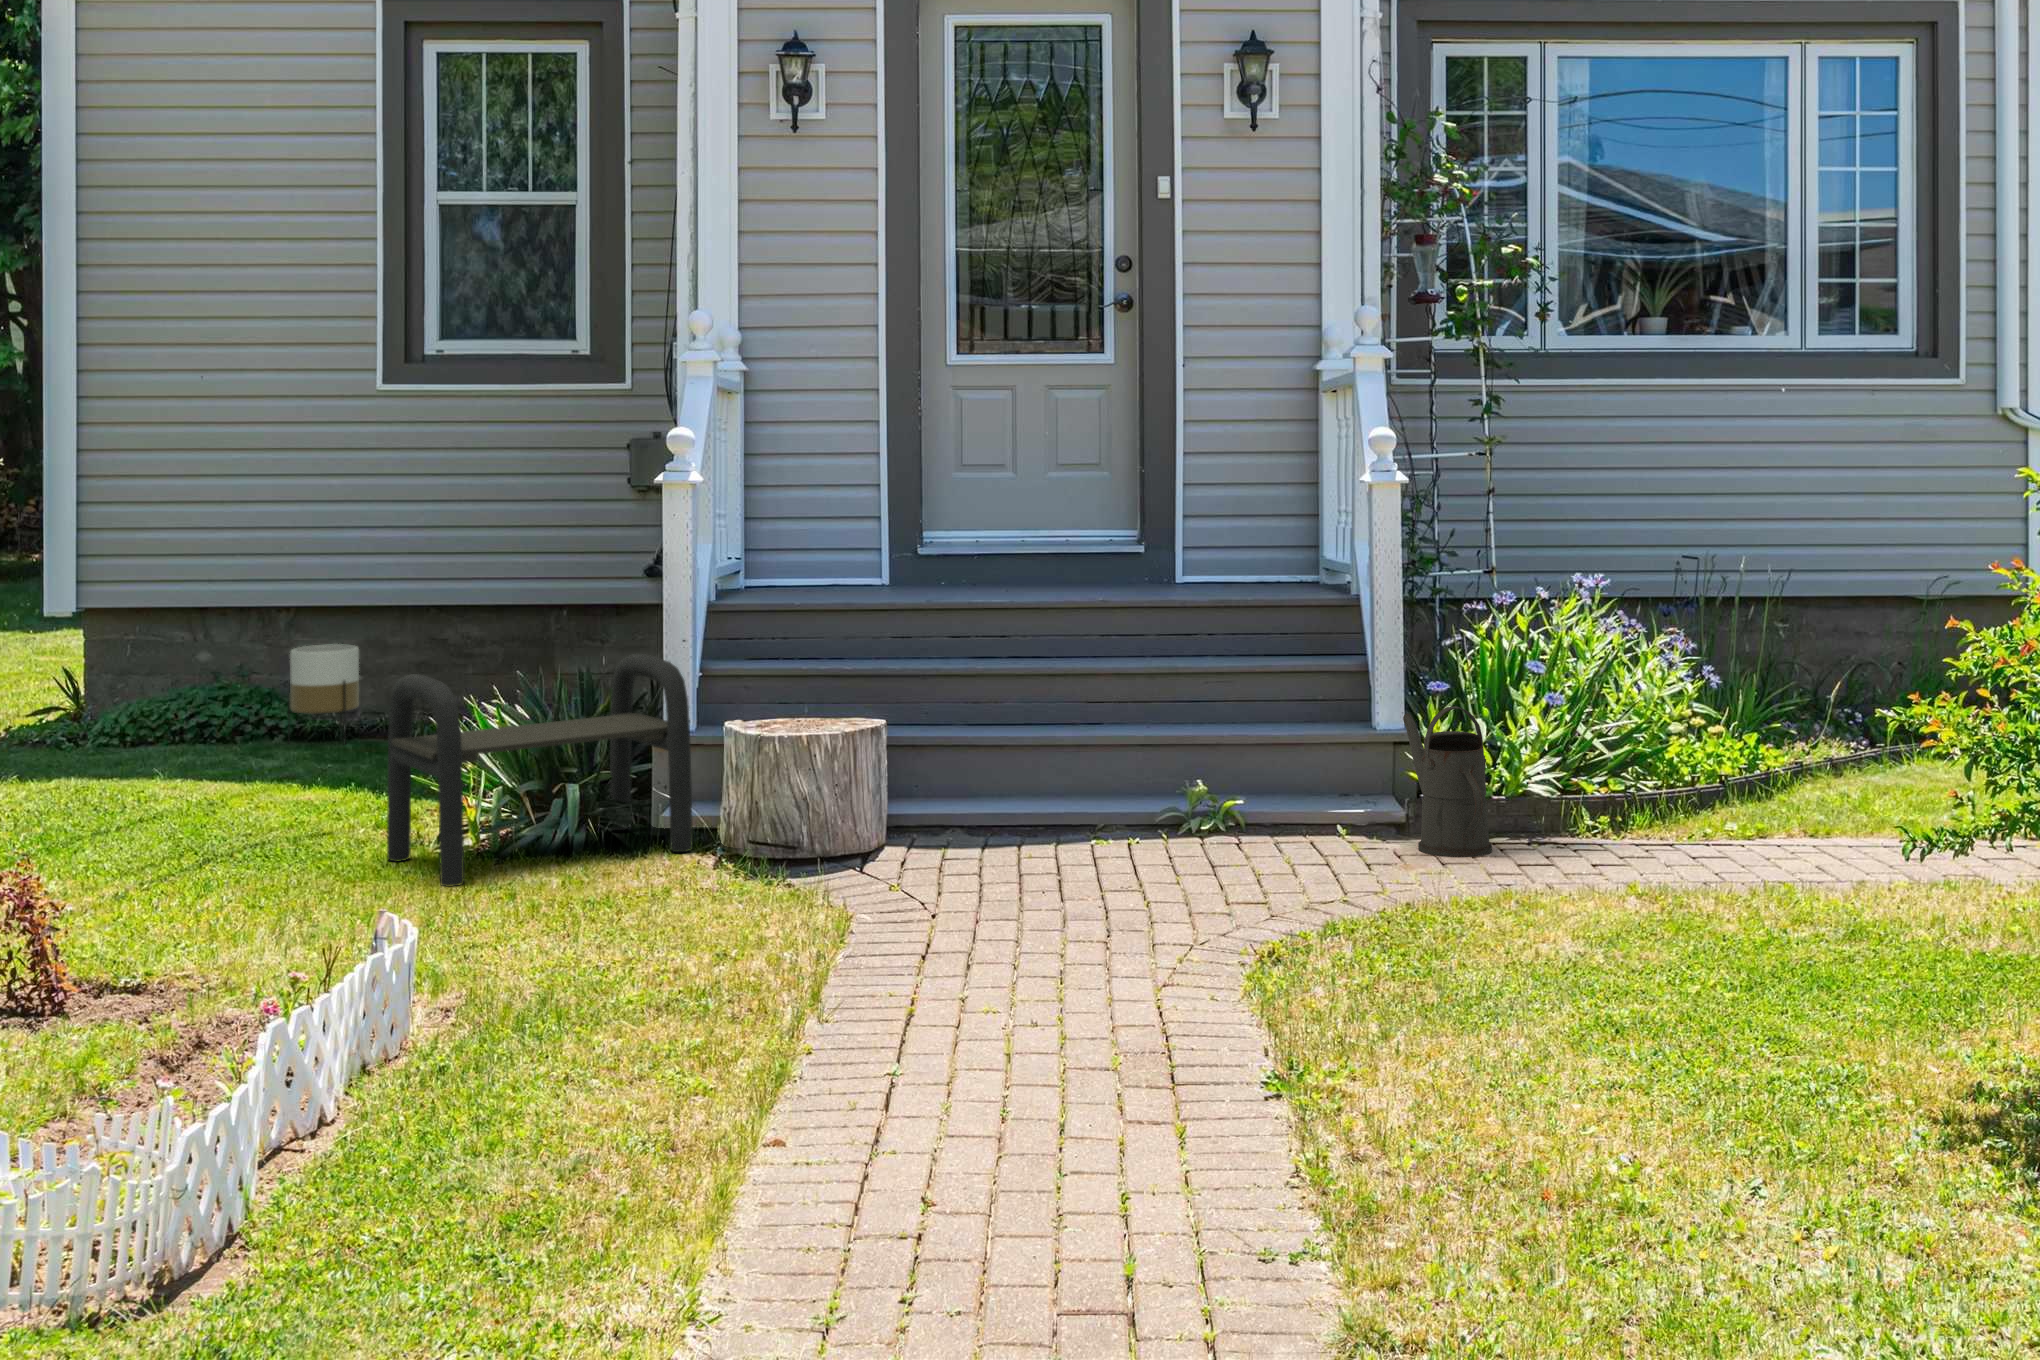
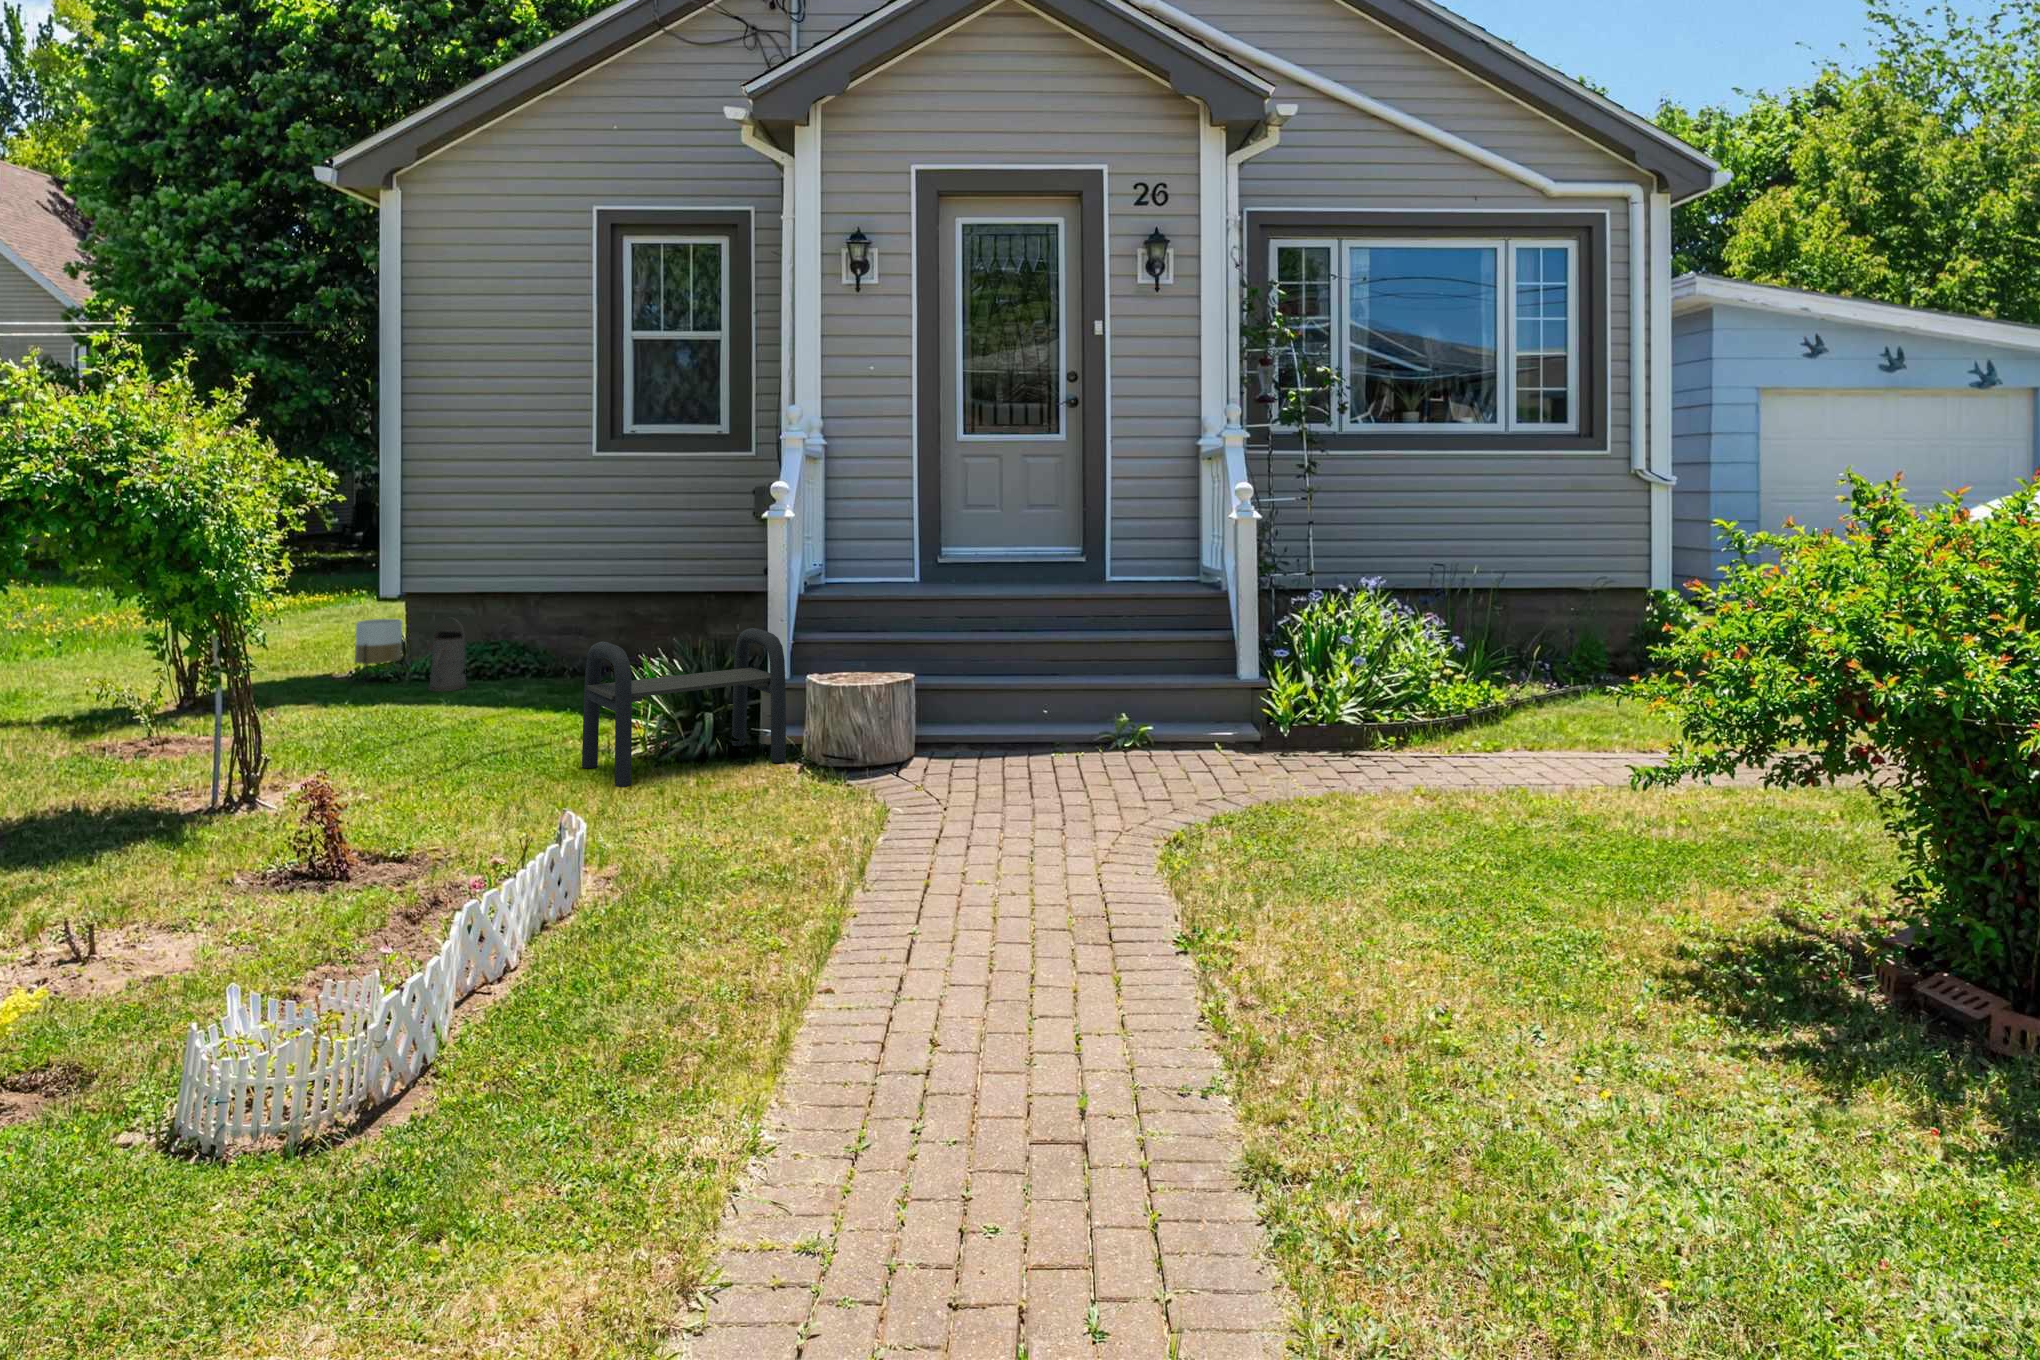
planter: present [288,644,359,743] -> present [355,619,404,679]
watering can: present [1403,706,1492,857] -> present [428,617,467,691]

